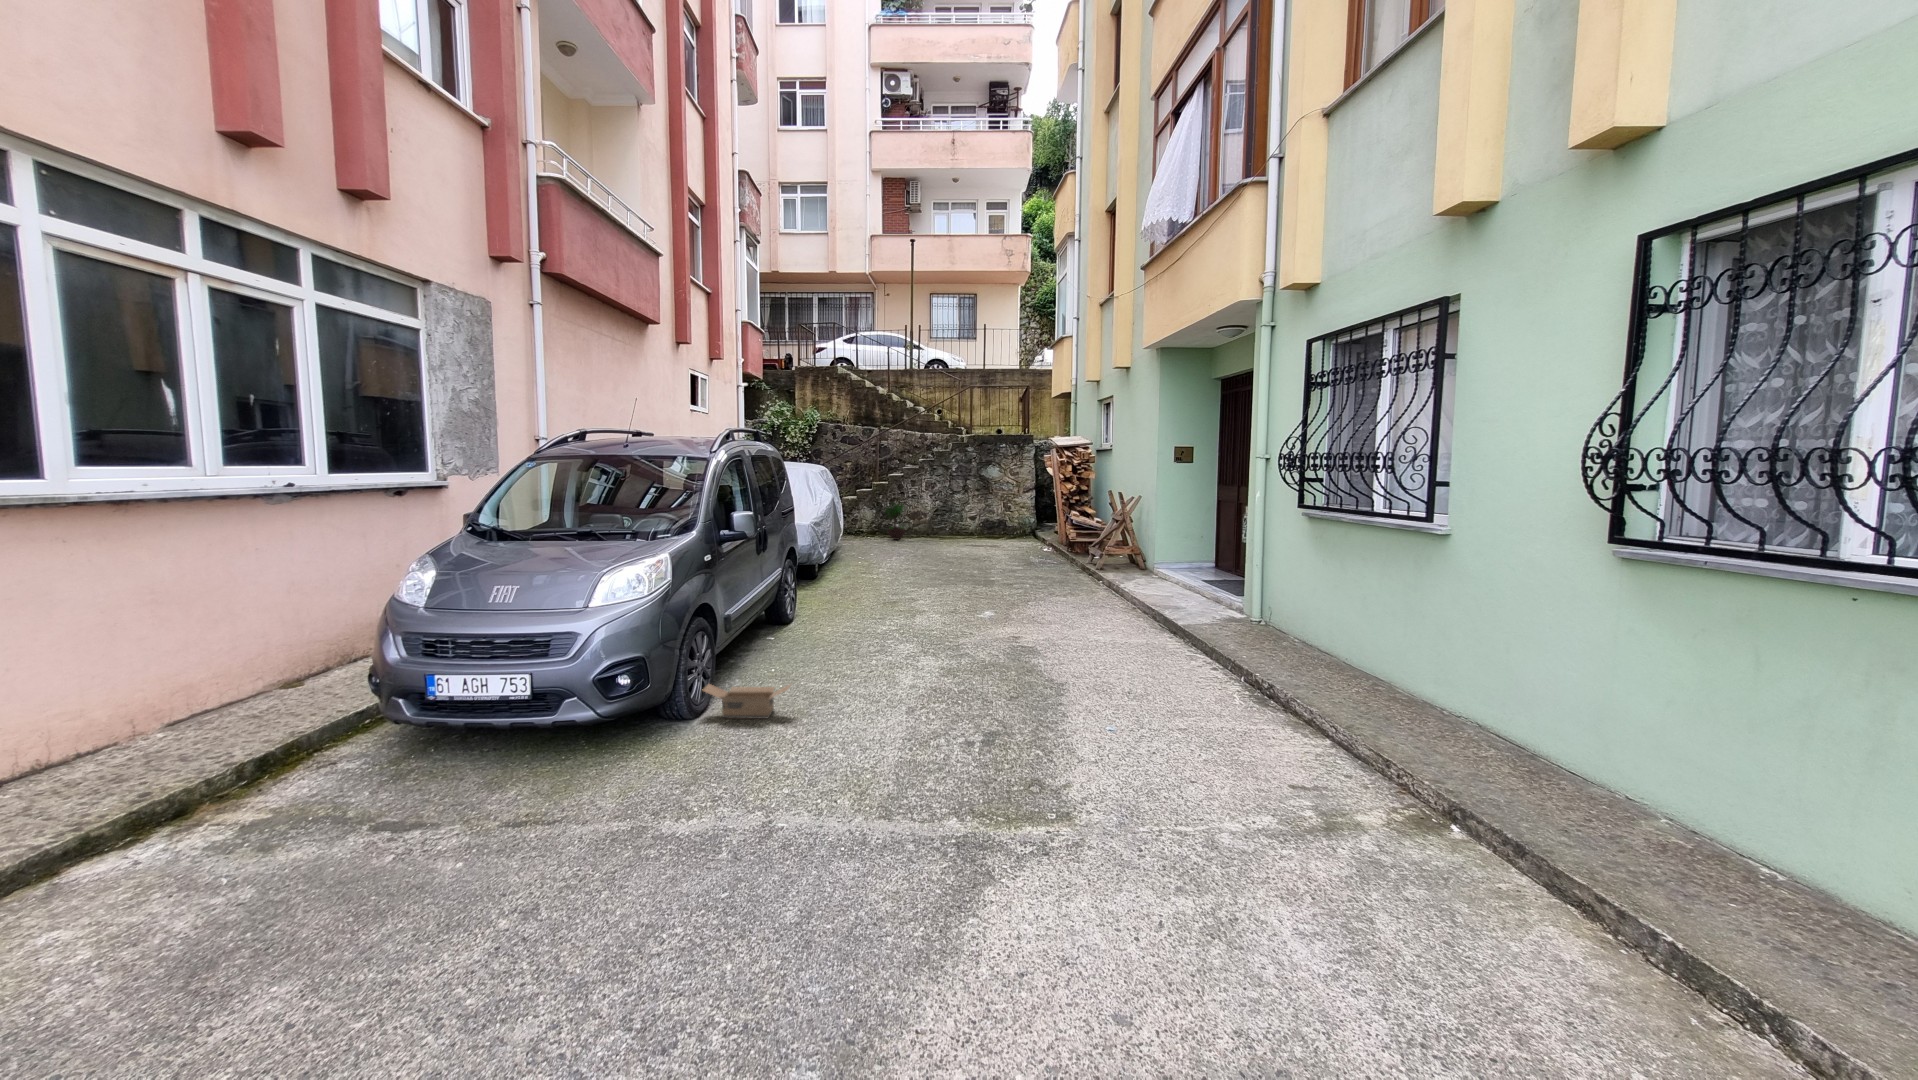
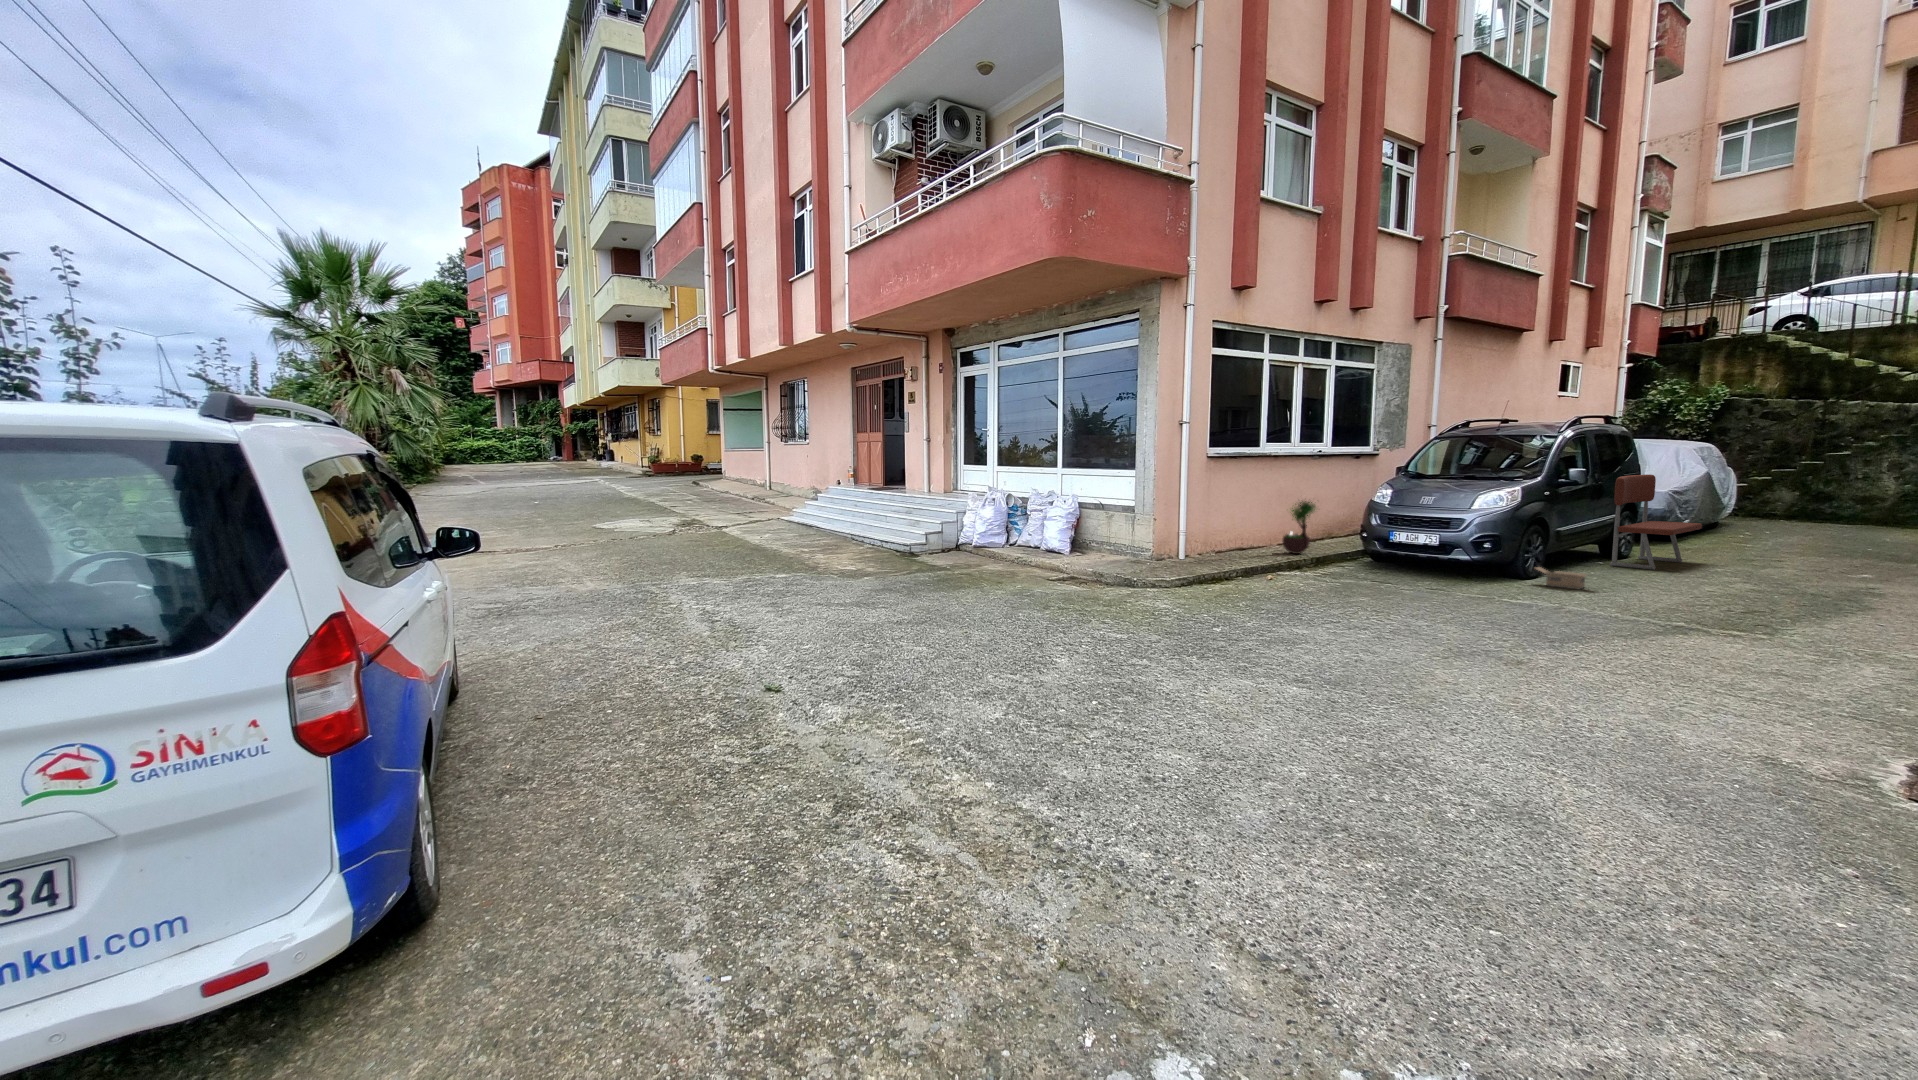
potted tree: present [886,504,905,540] -> present [1282,501,1315,554]
bench: none [779,513,860,642] -> present [1610,474,1702,570]

